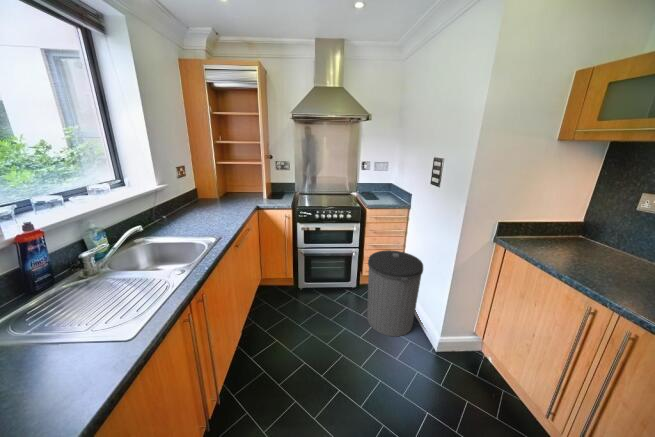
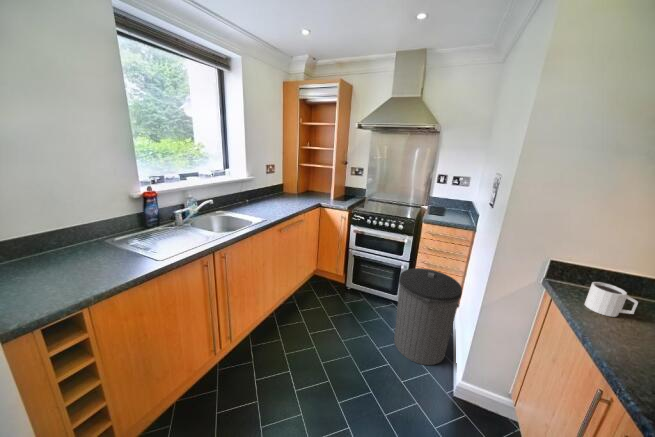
mug: none [533,233,566,255] -> present [585,282,638,317]

